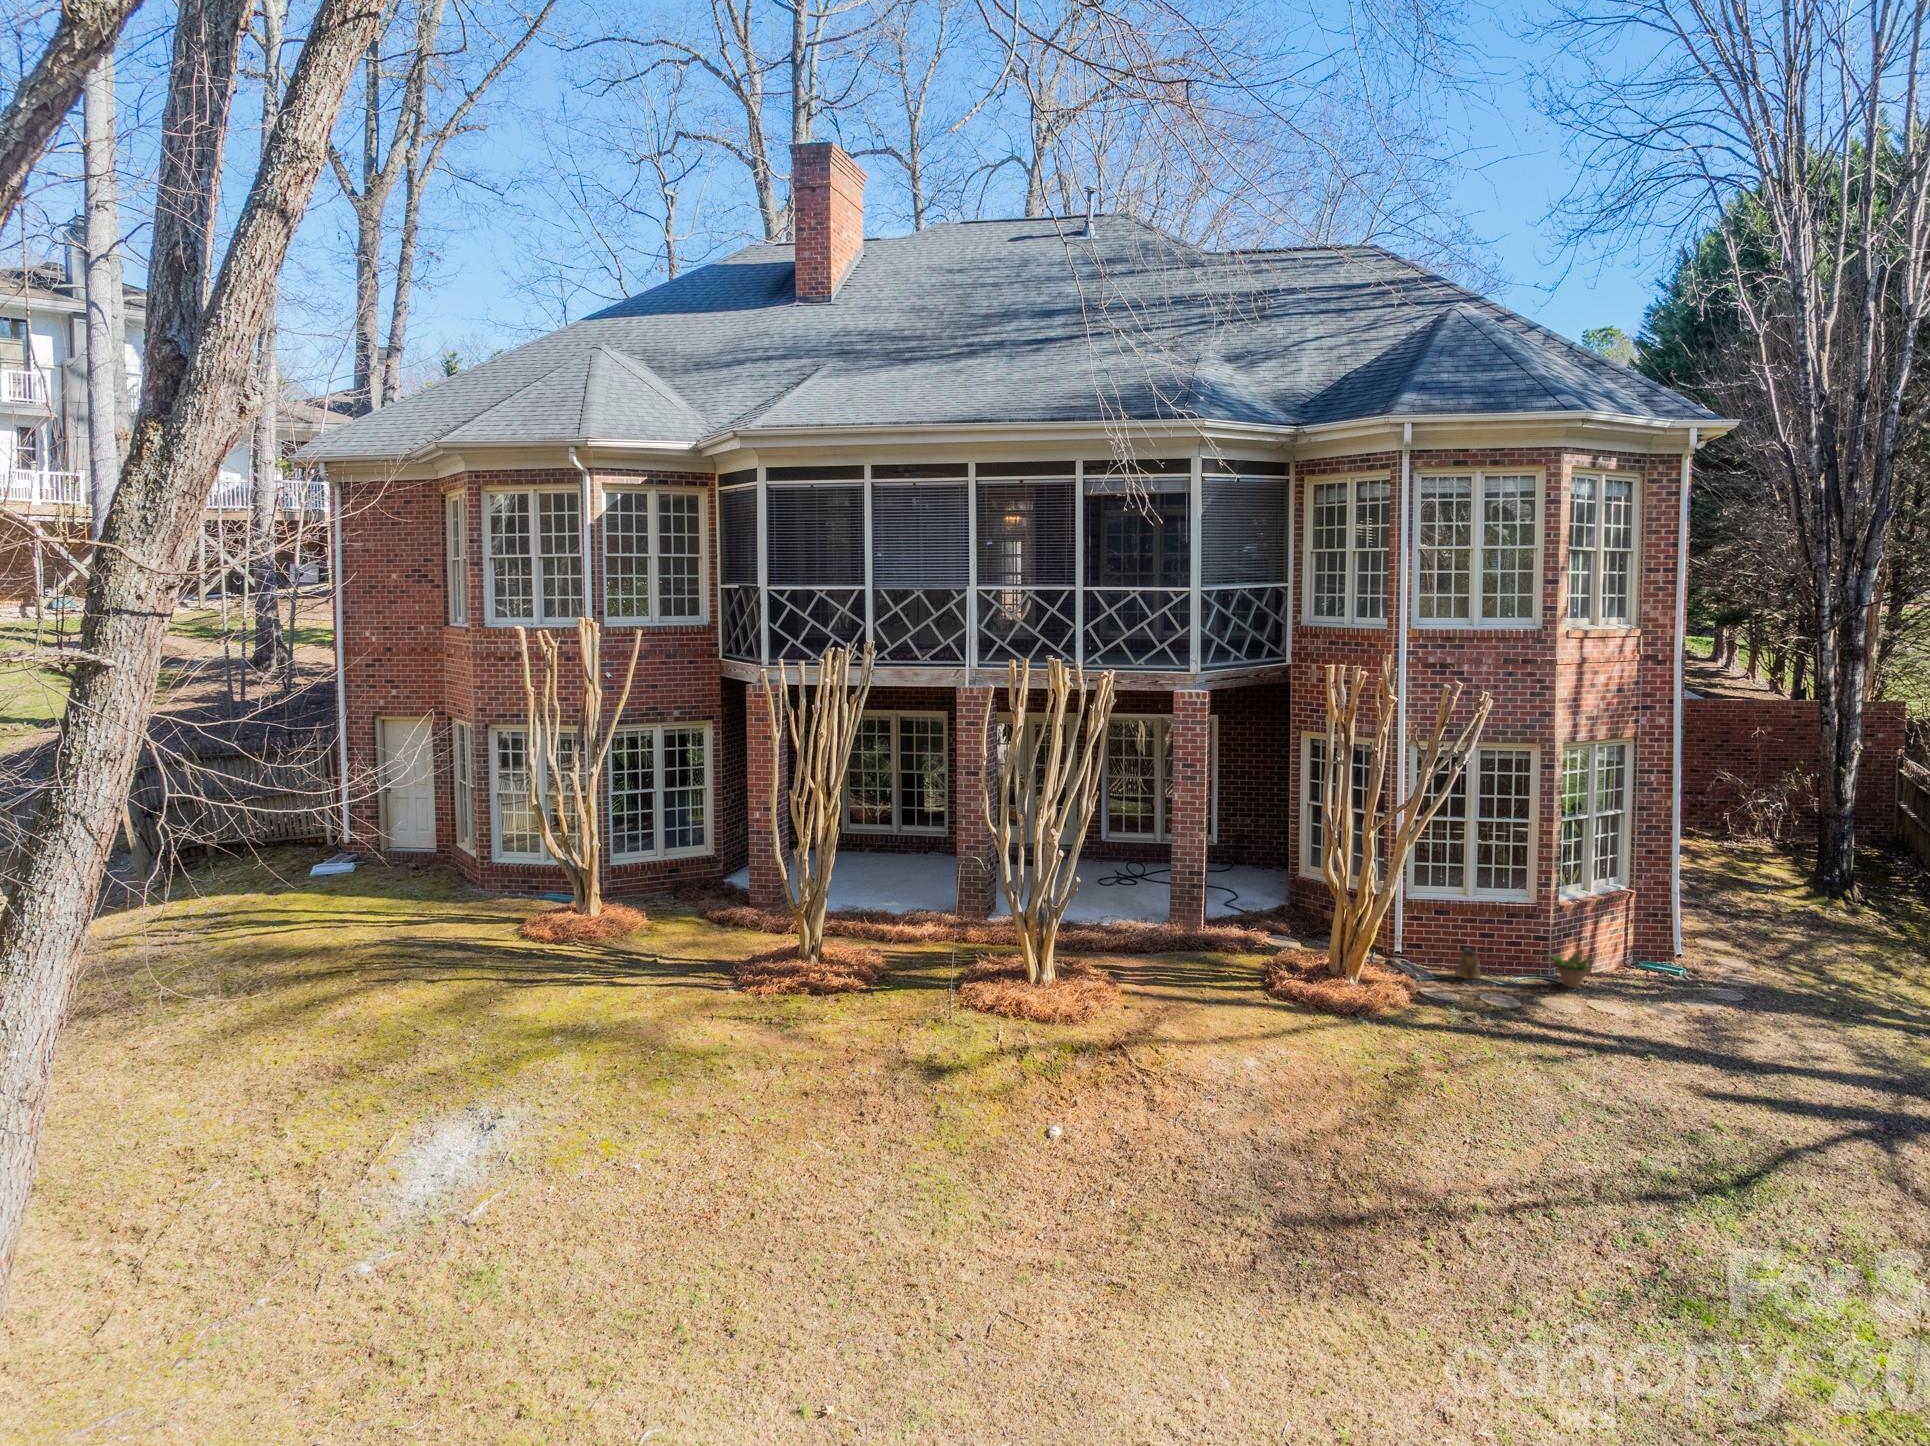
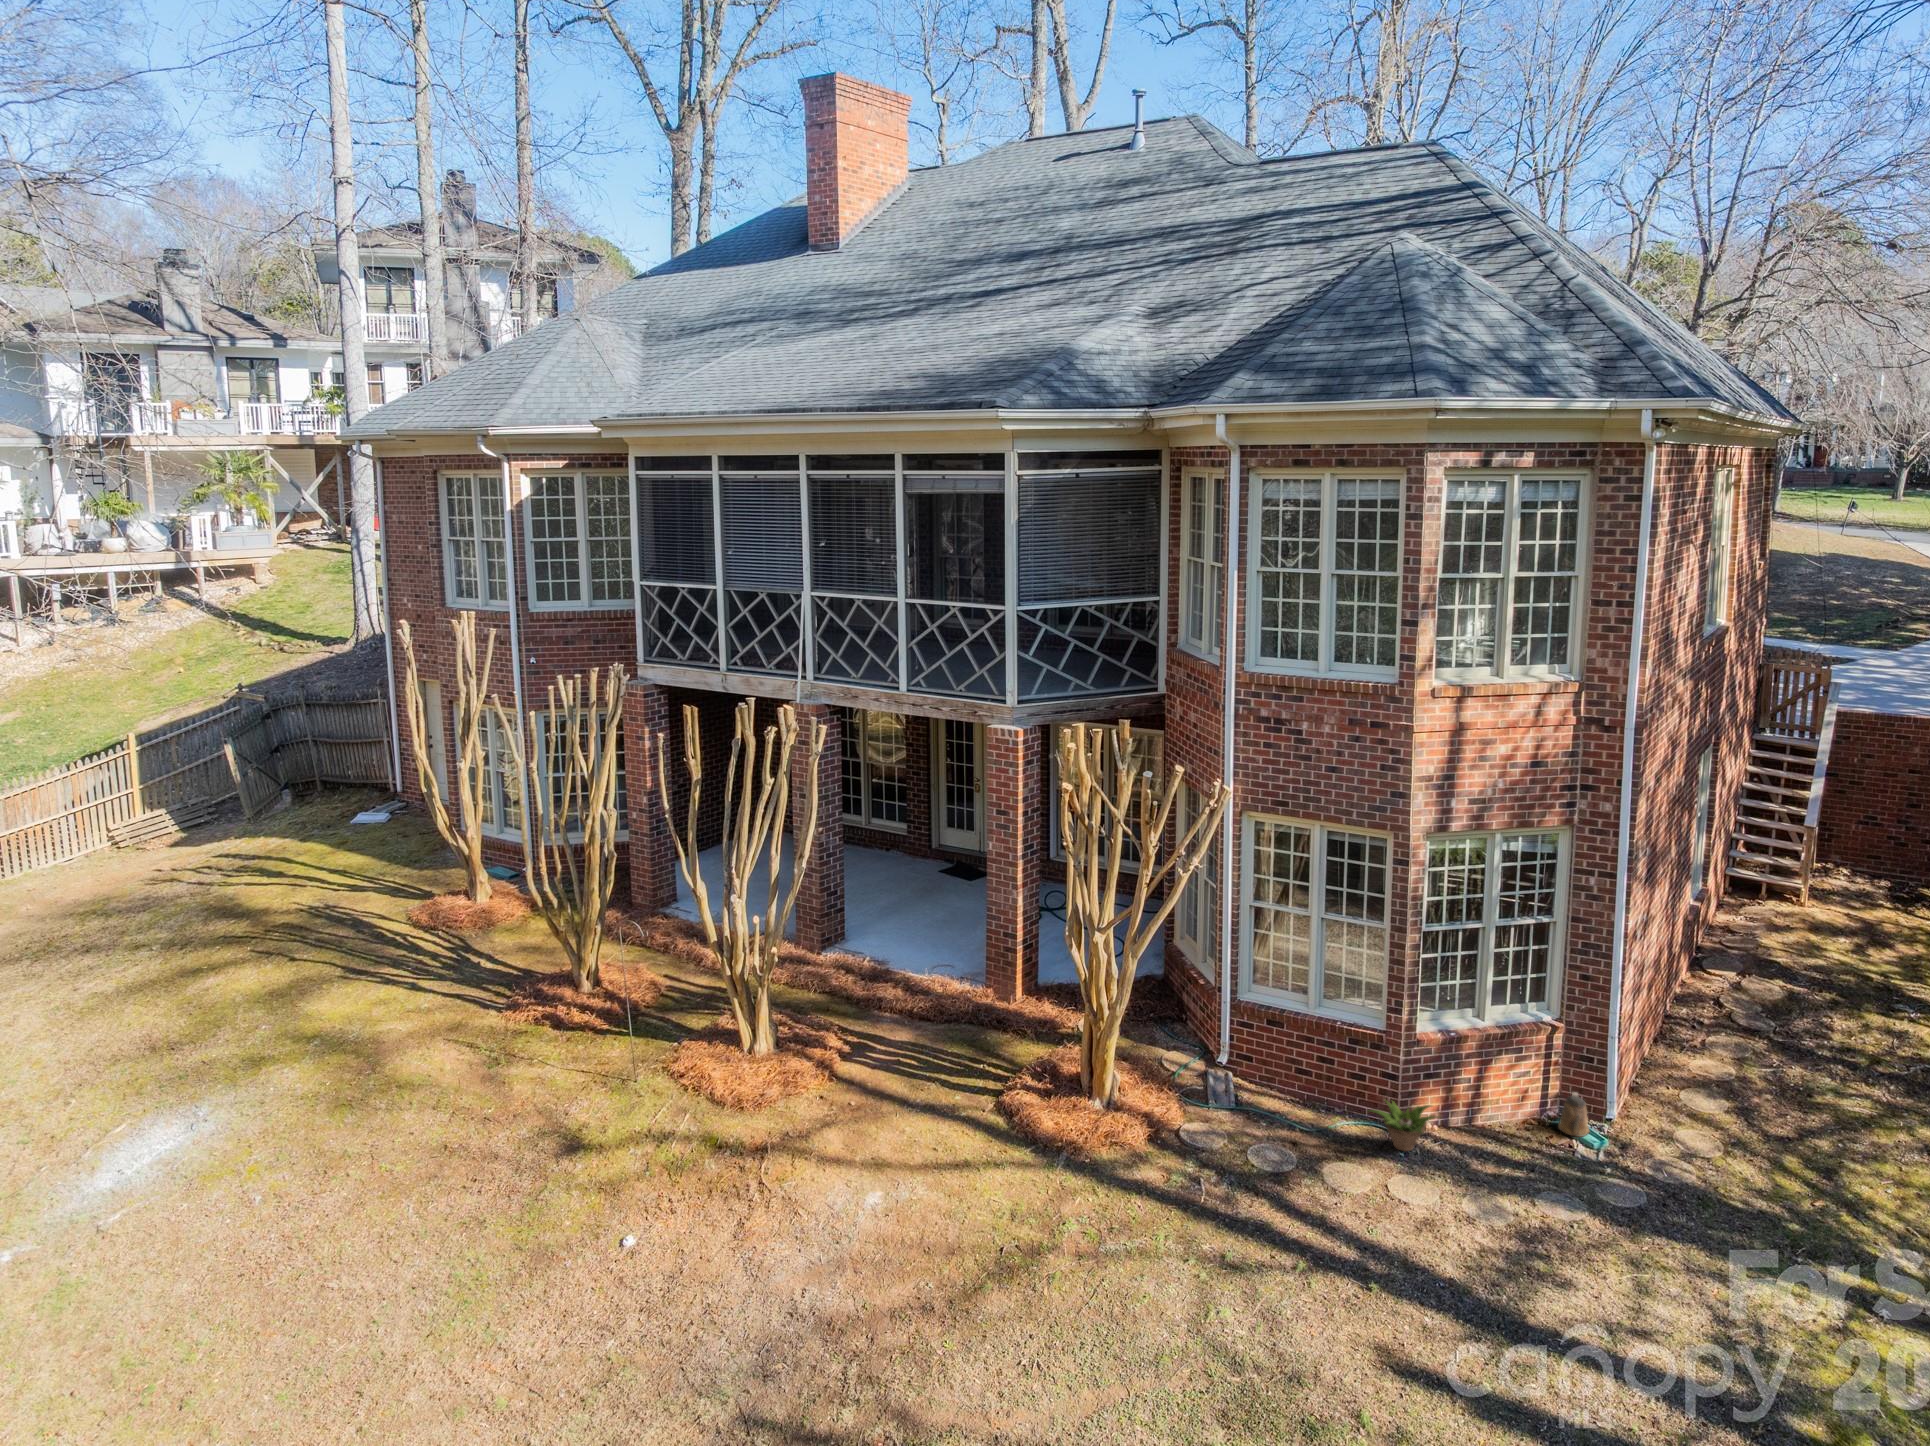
watering can: present [1457,948,1480,979] -> present [1558,1092,1589,1137]

